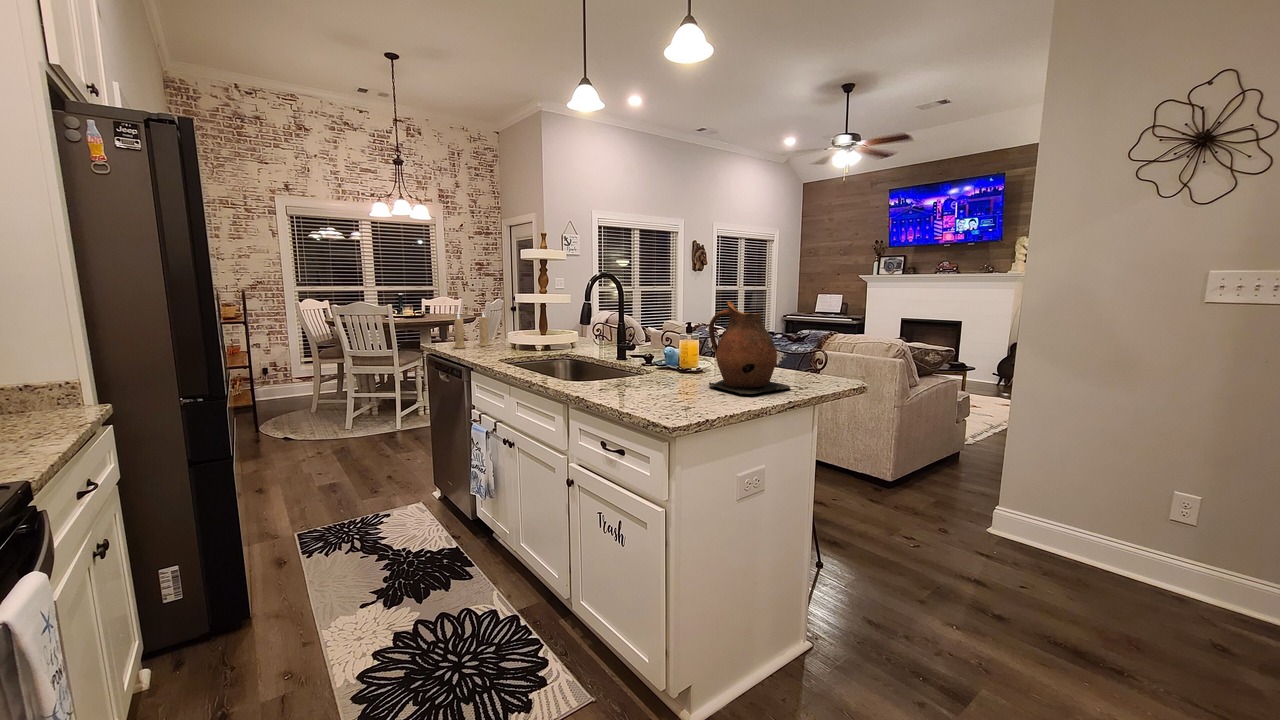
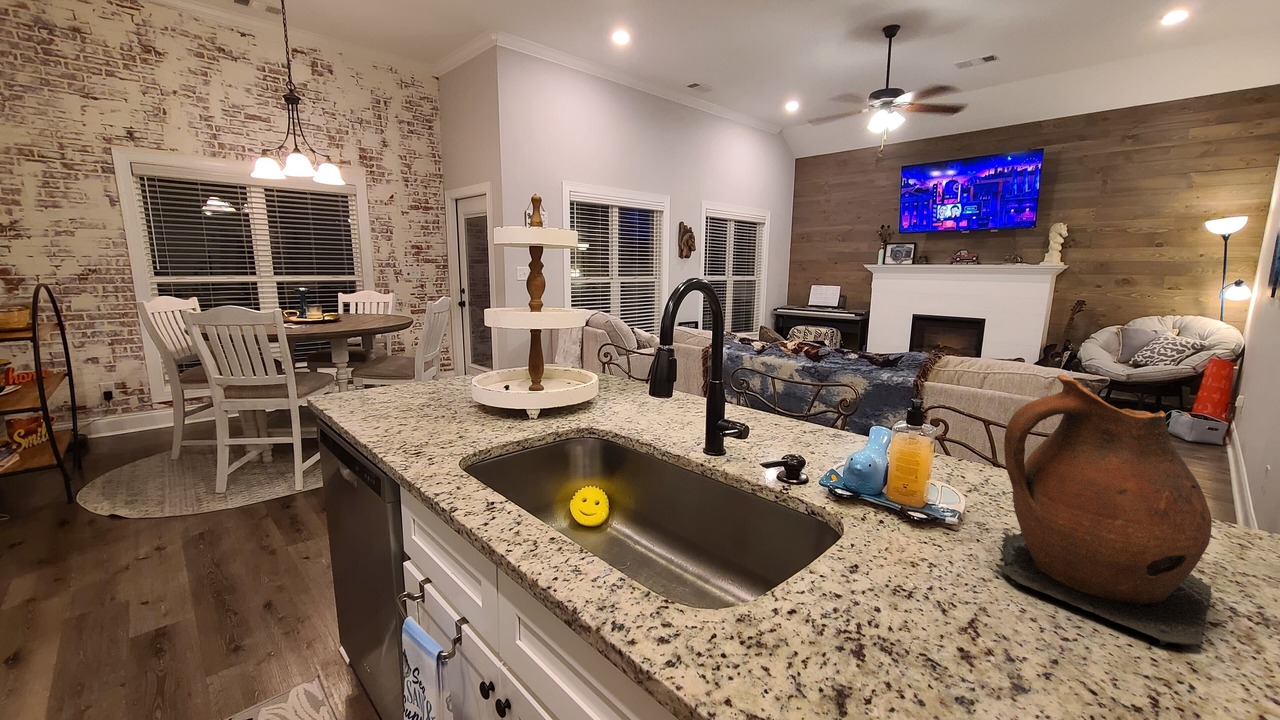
candle: present [453,312,490,348] -> none [373,337,440,406]

